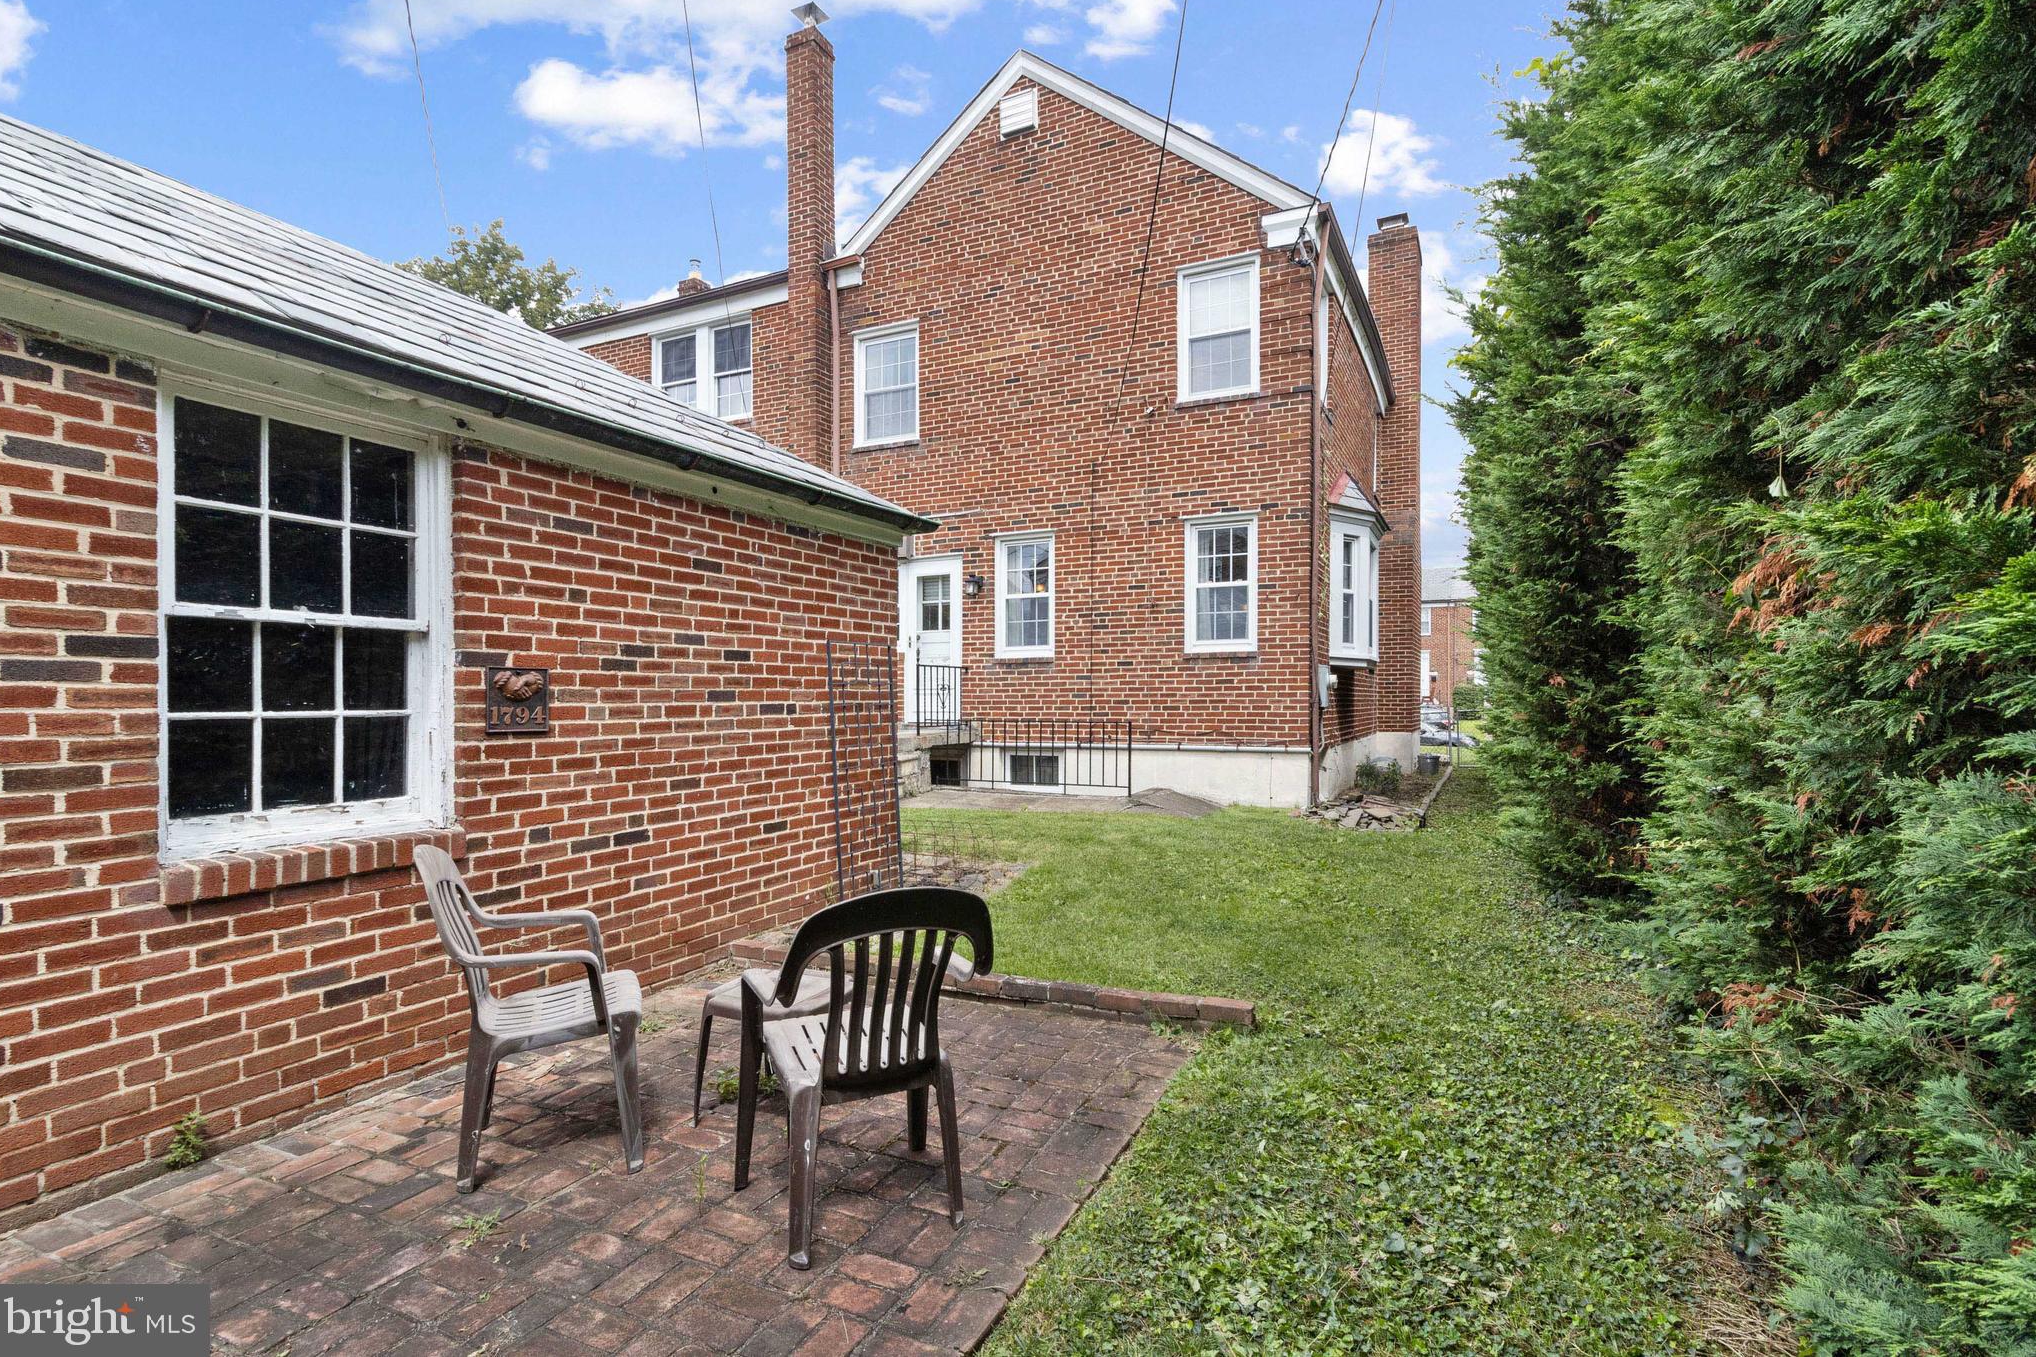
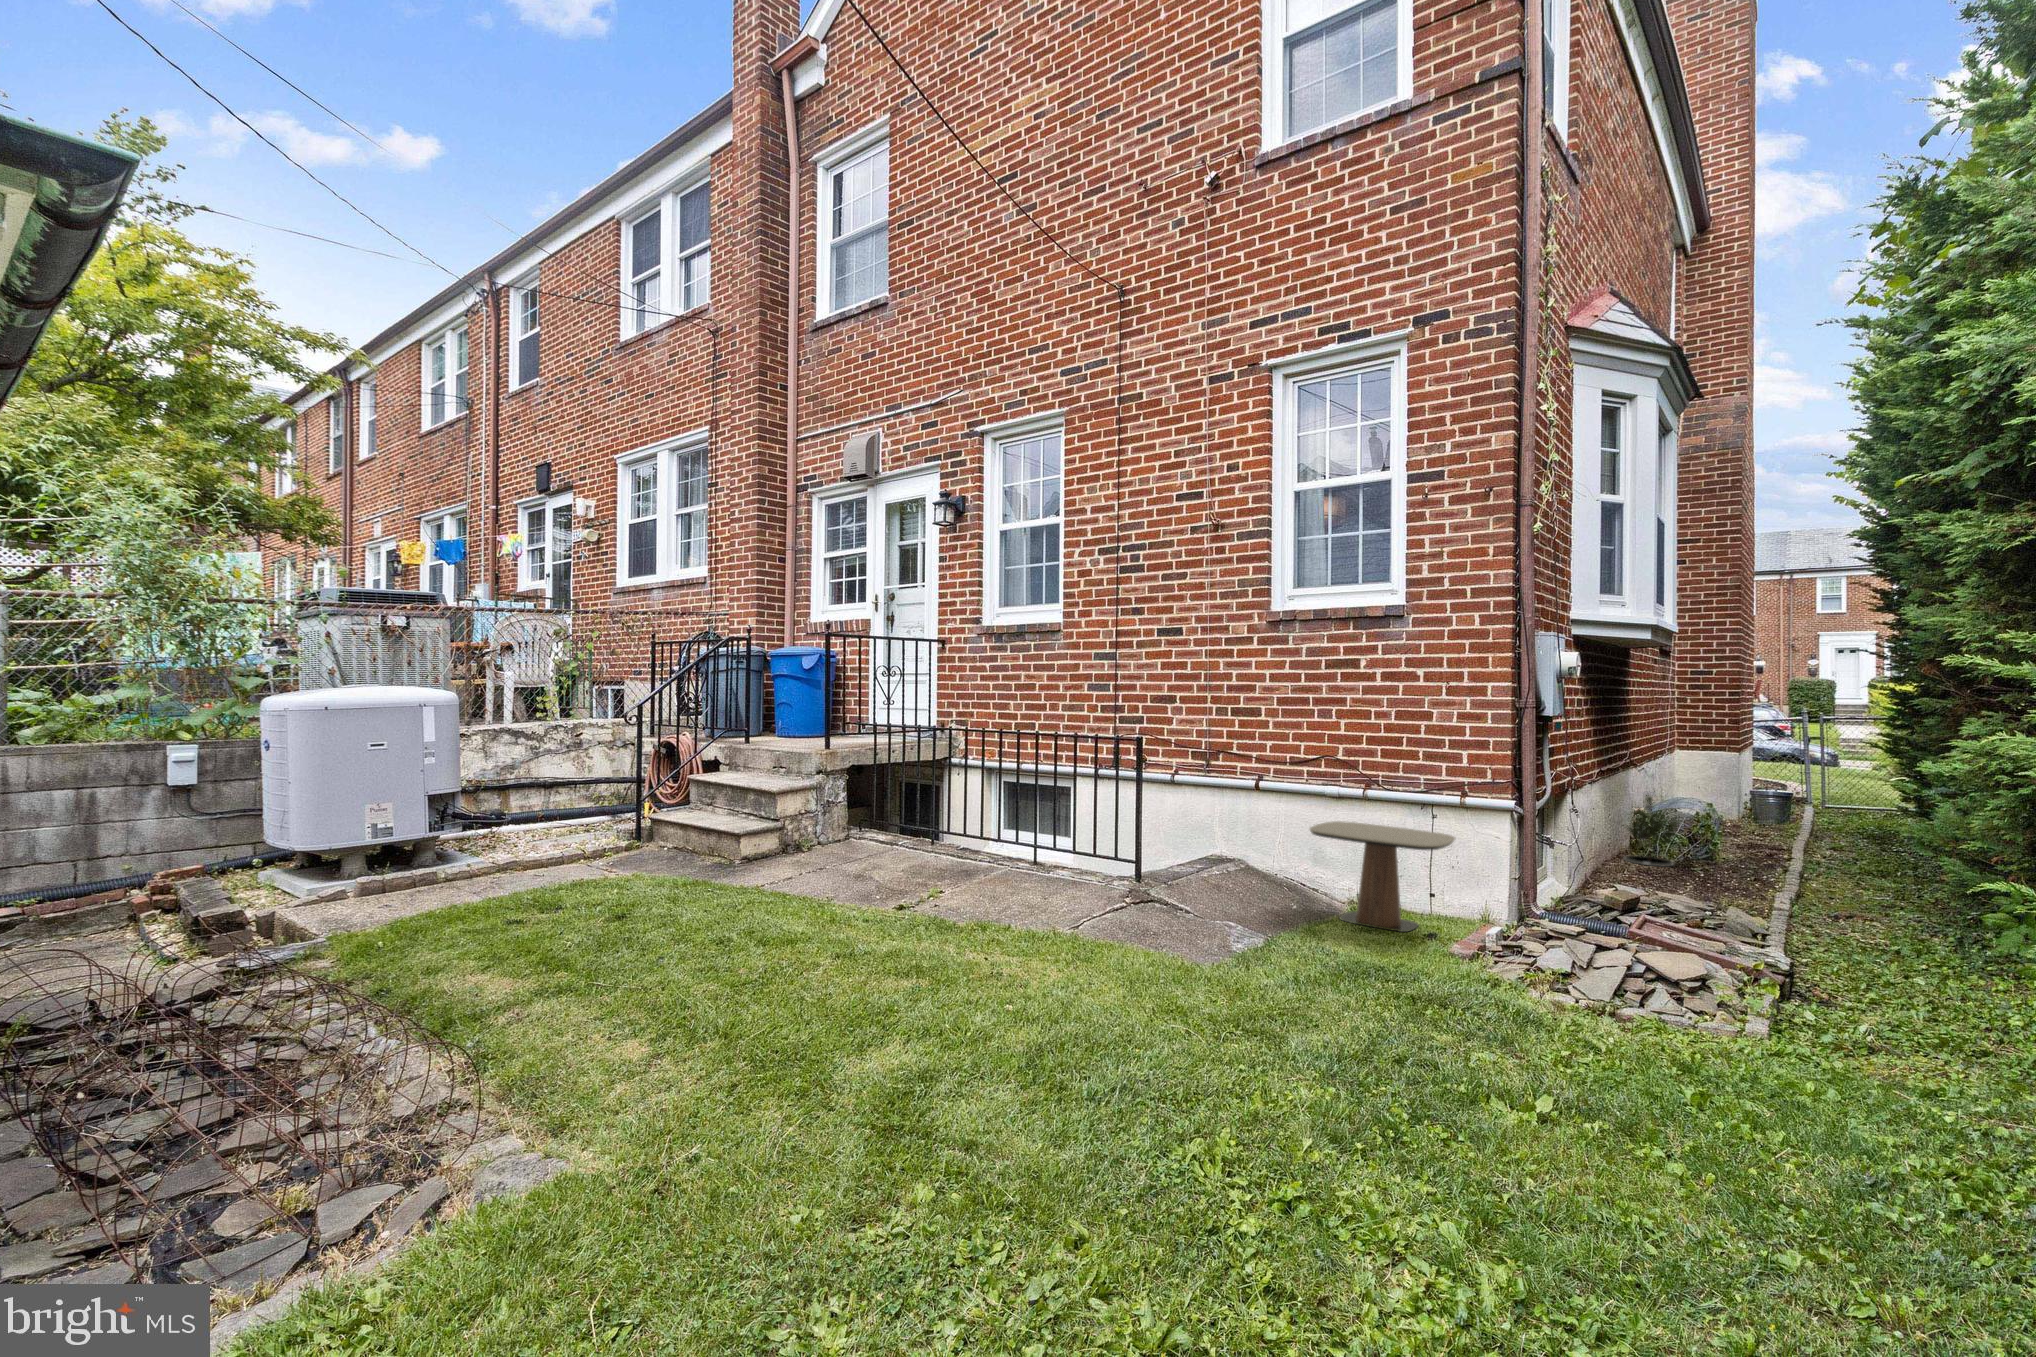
side table: none [1215,764,1285,814] -> present [1310,821,1455,932]

